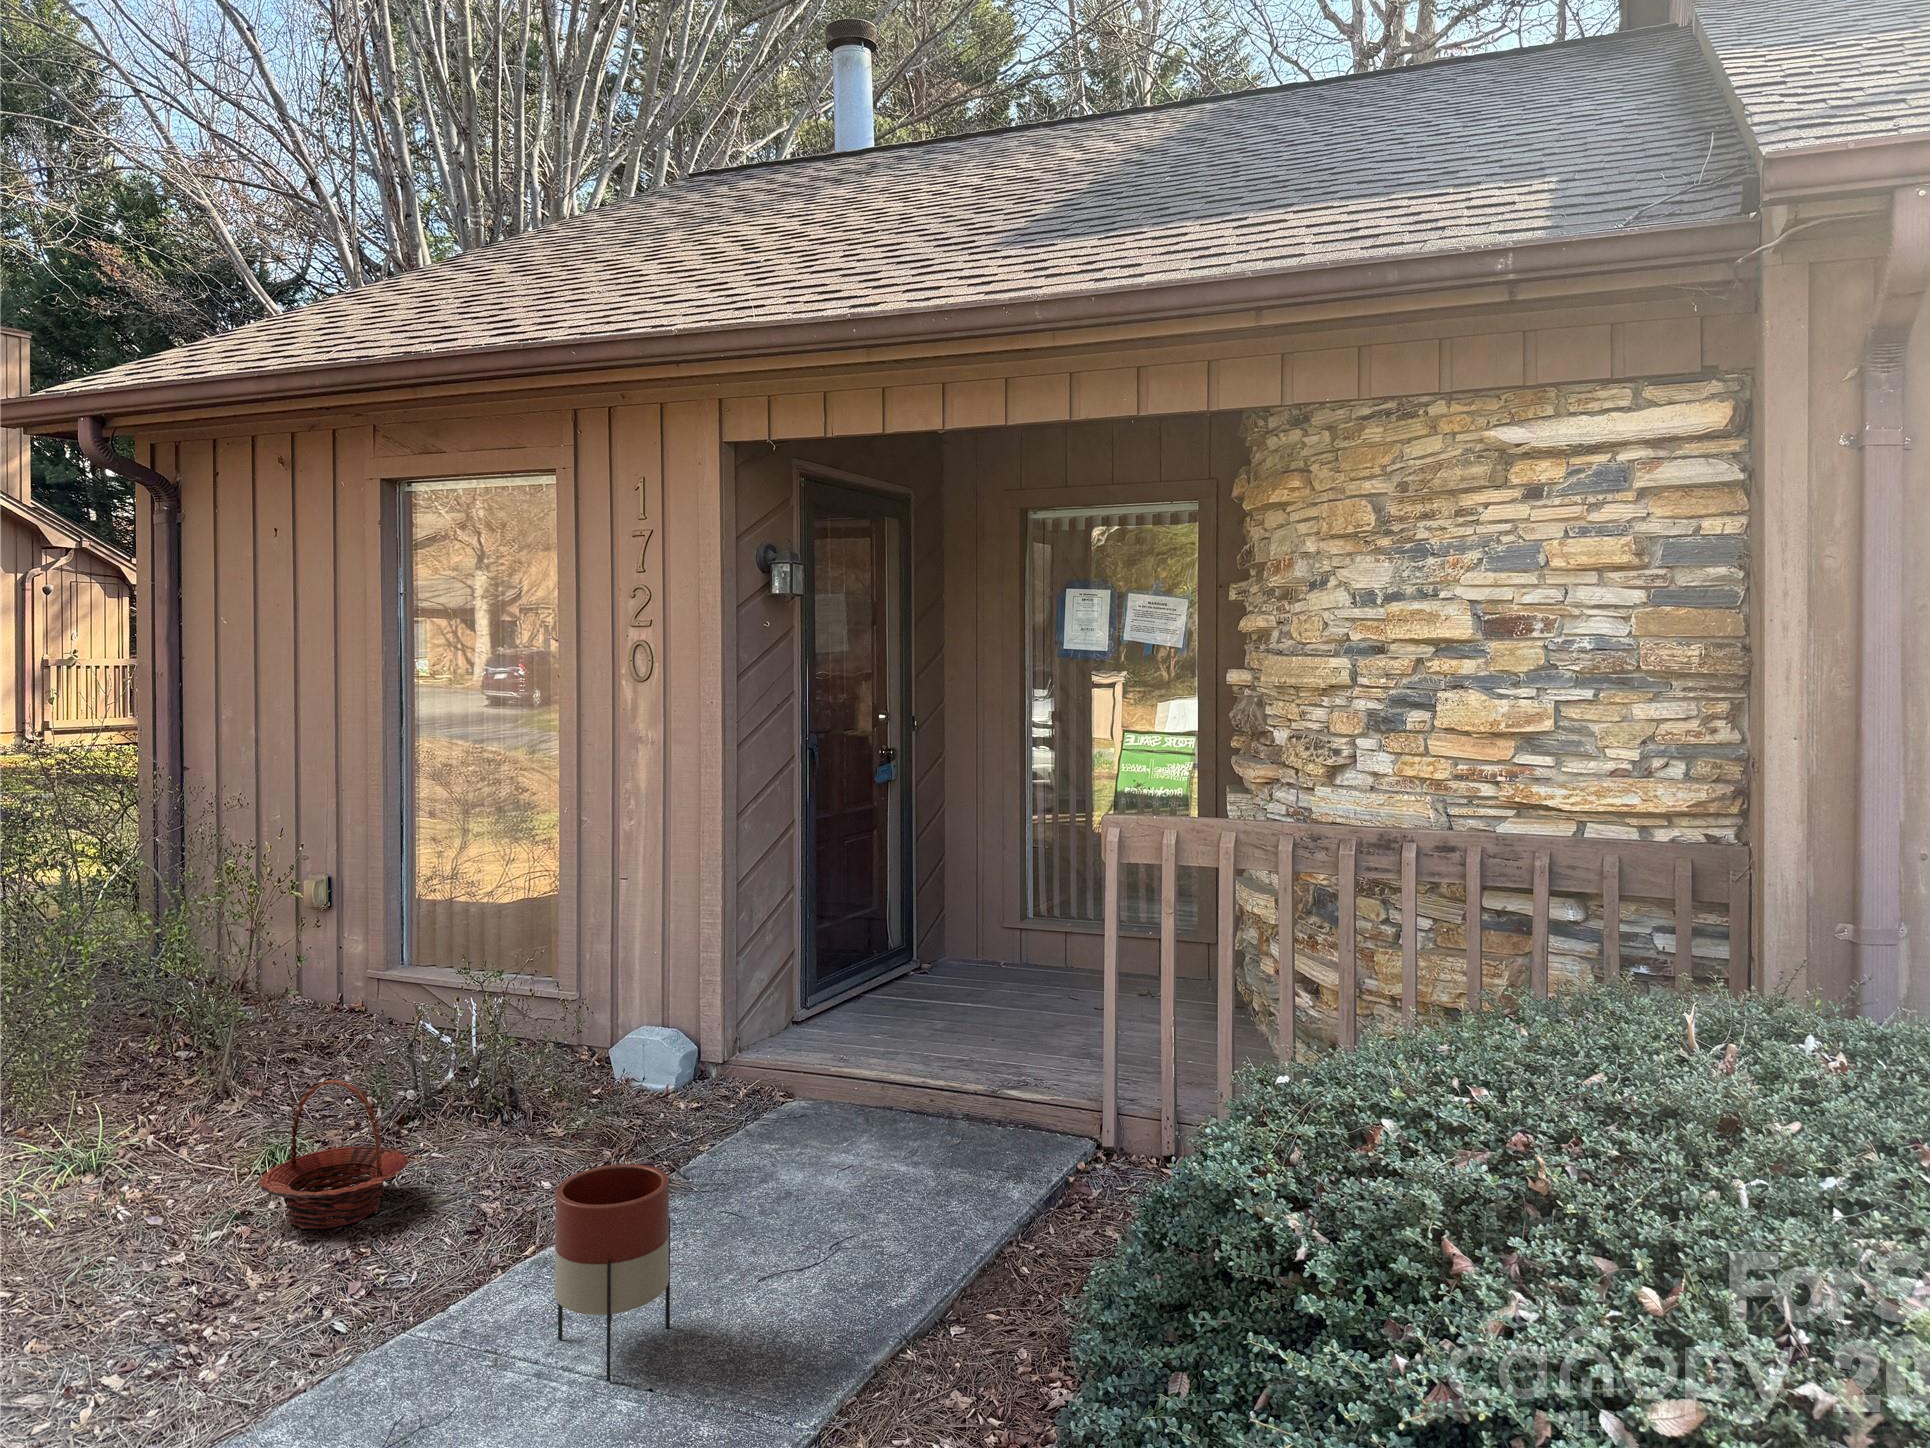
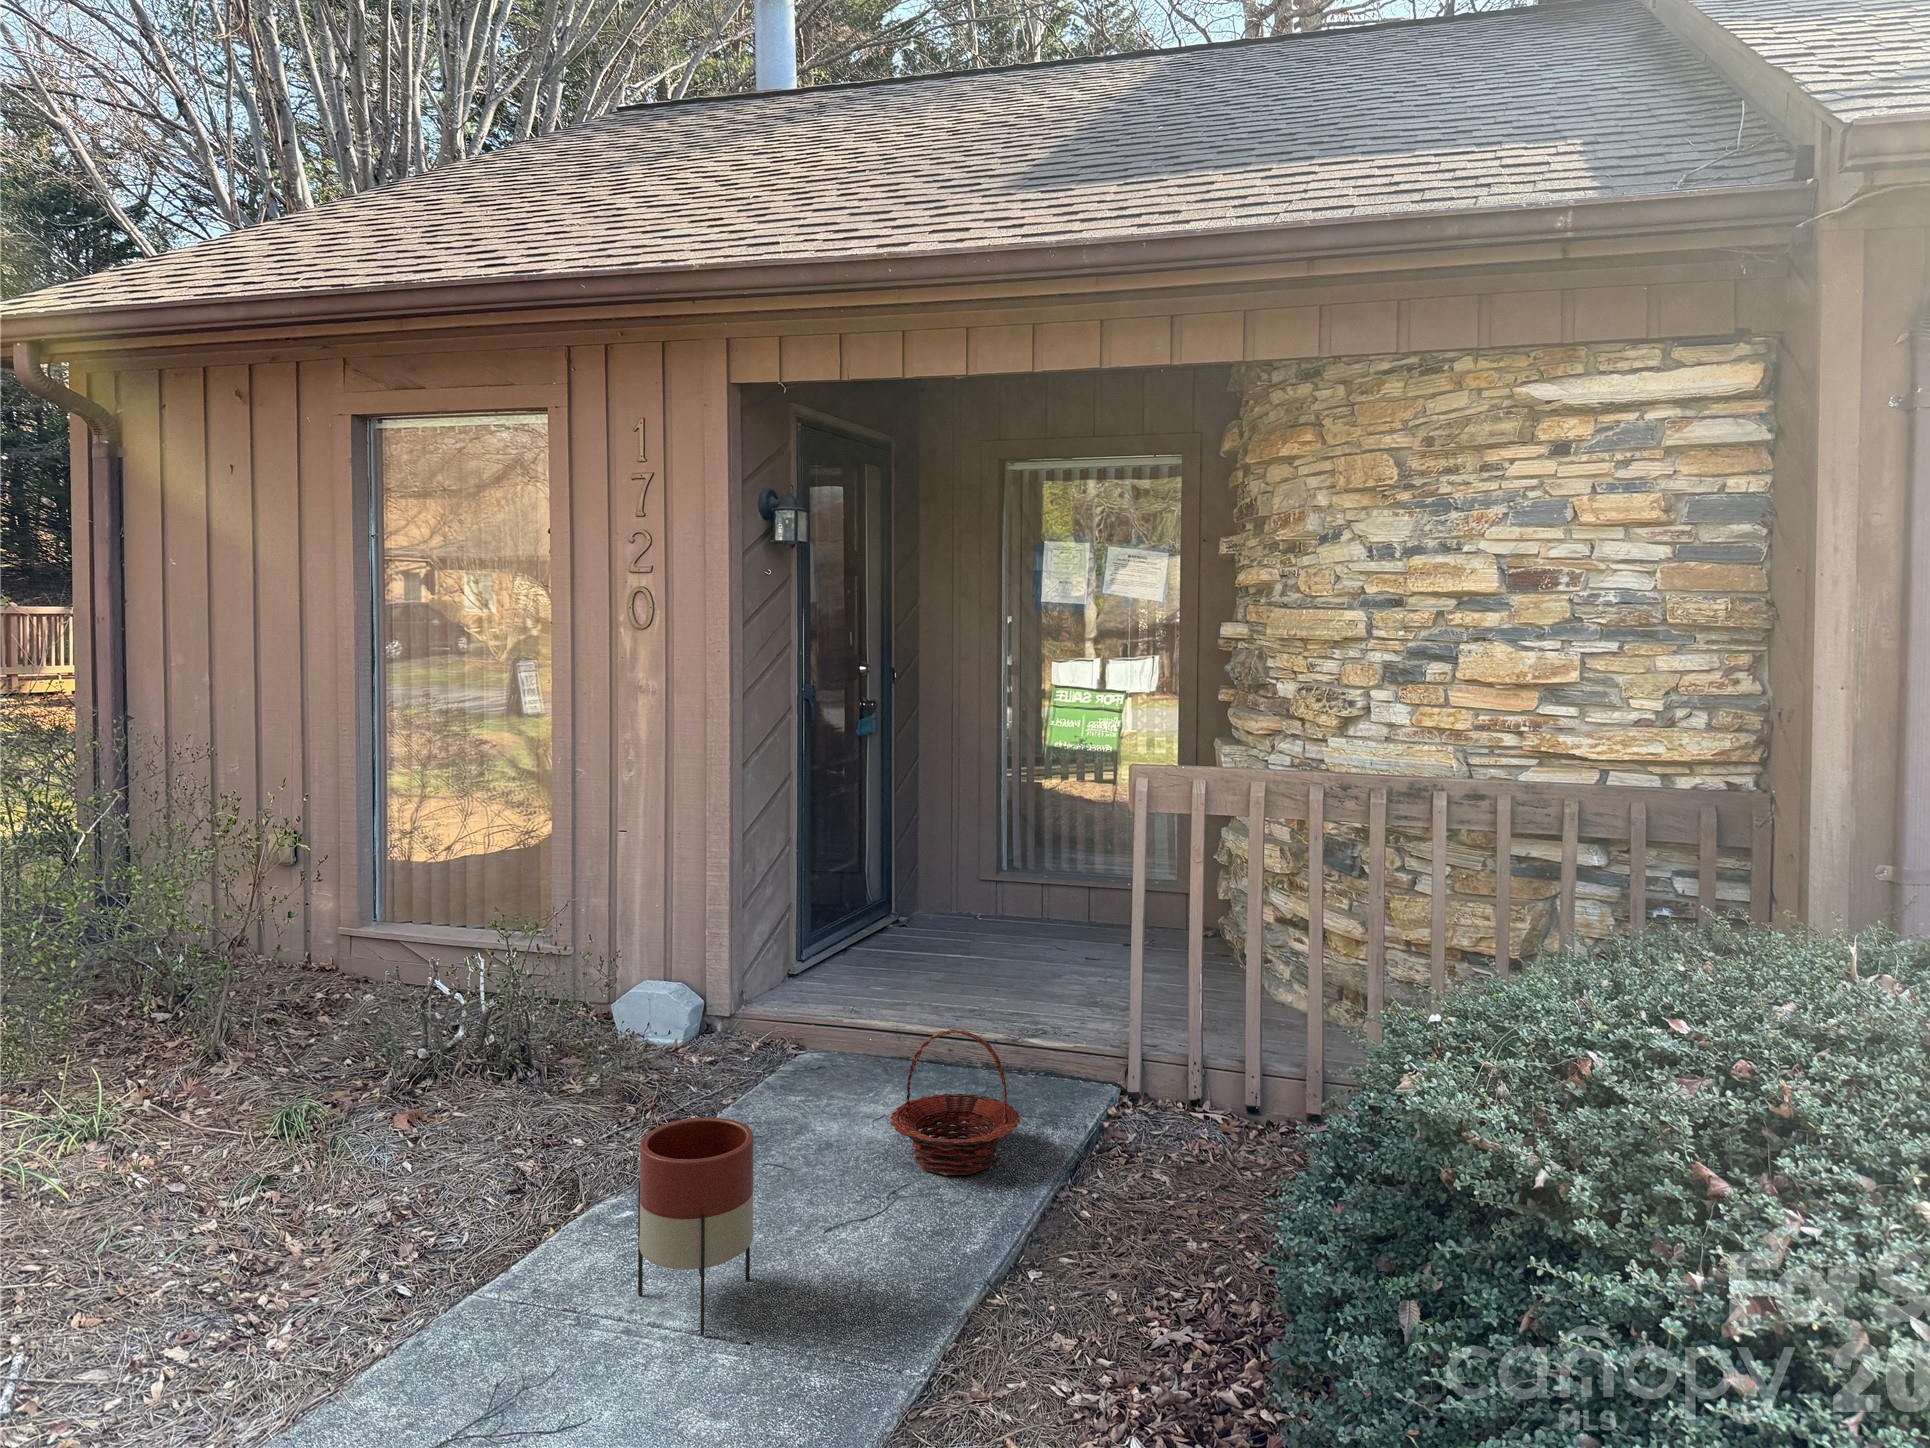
basket: present [259,1080,409,1229] -> present [890,1030,1021,1176]

